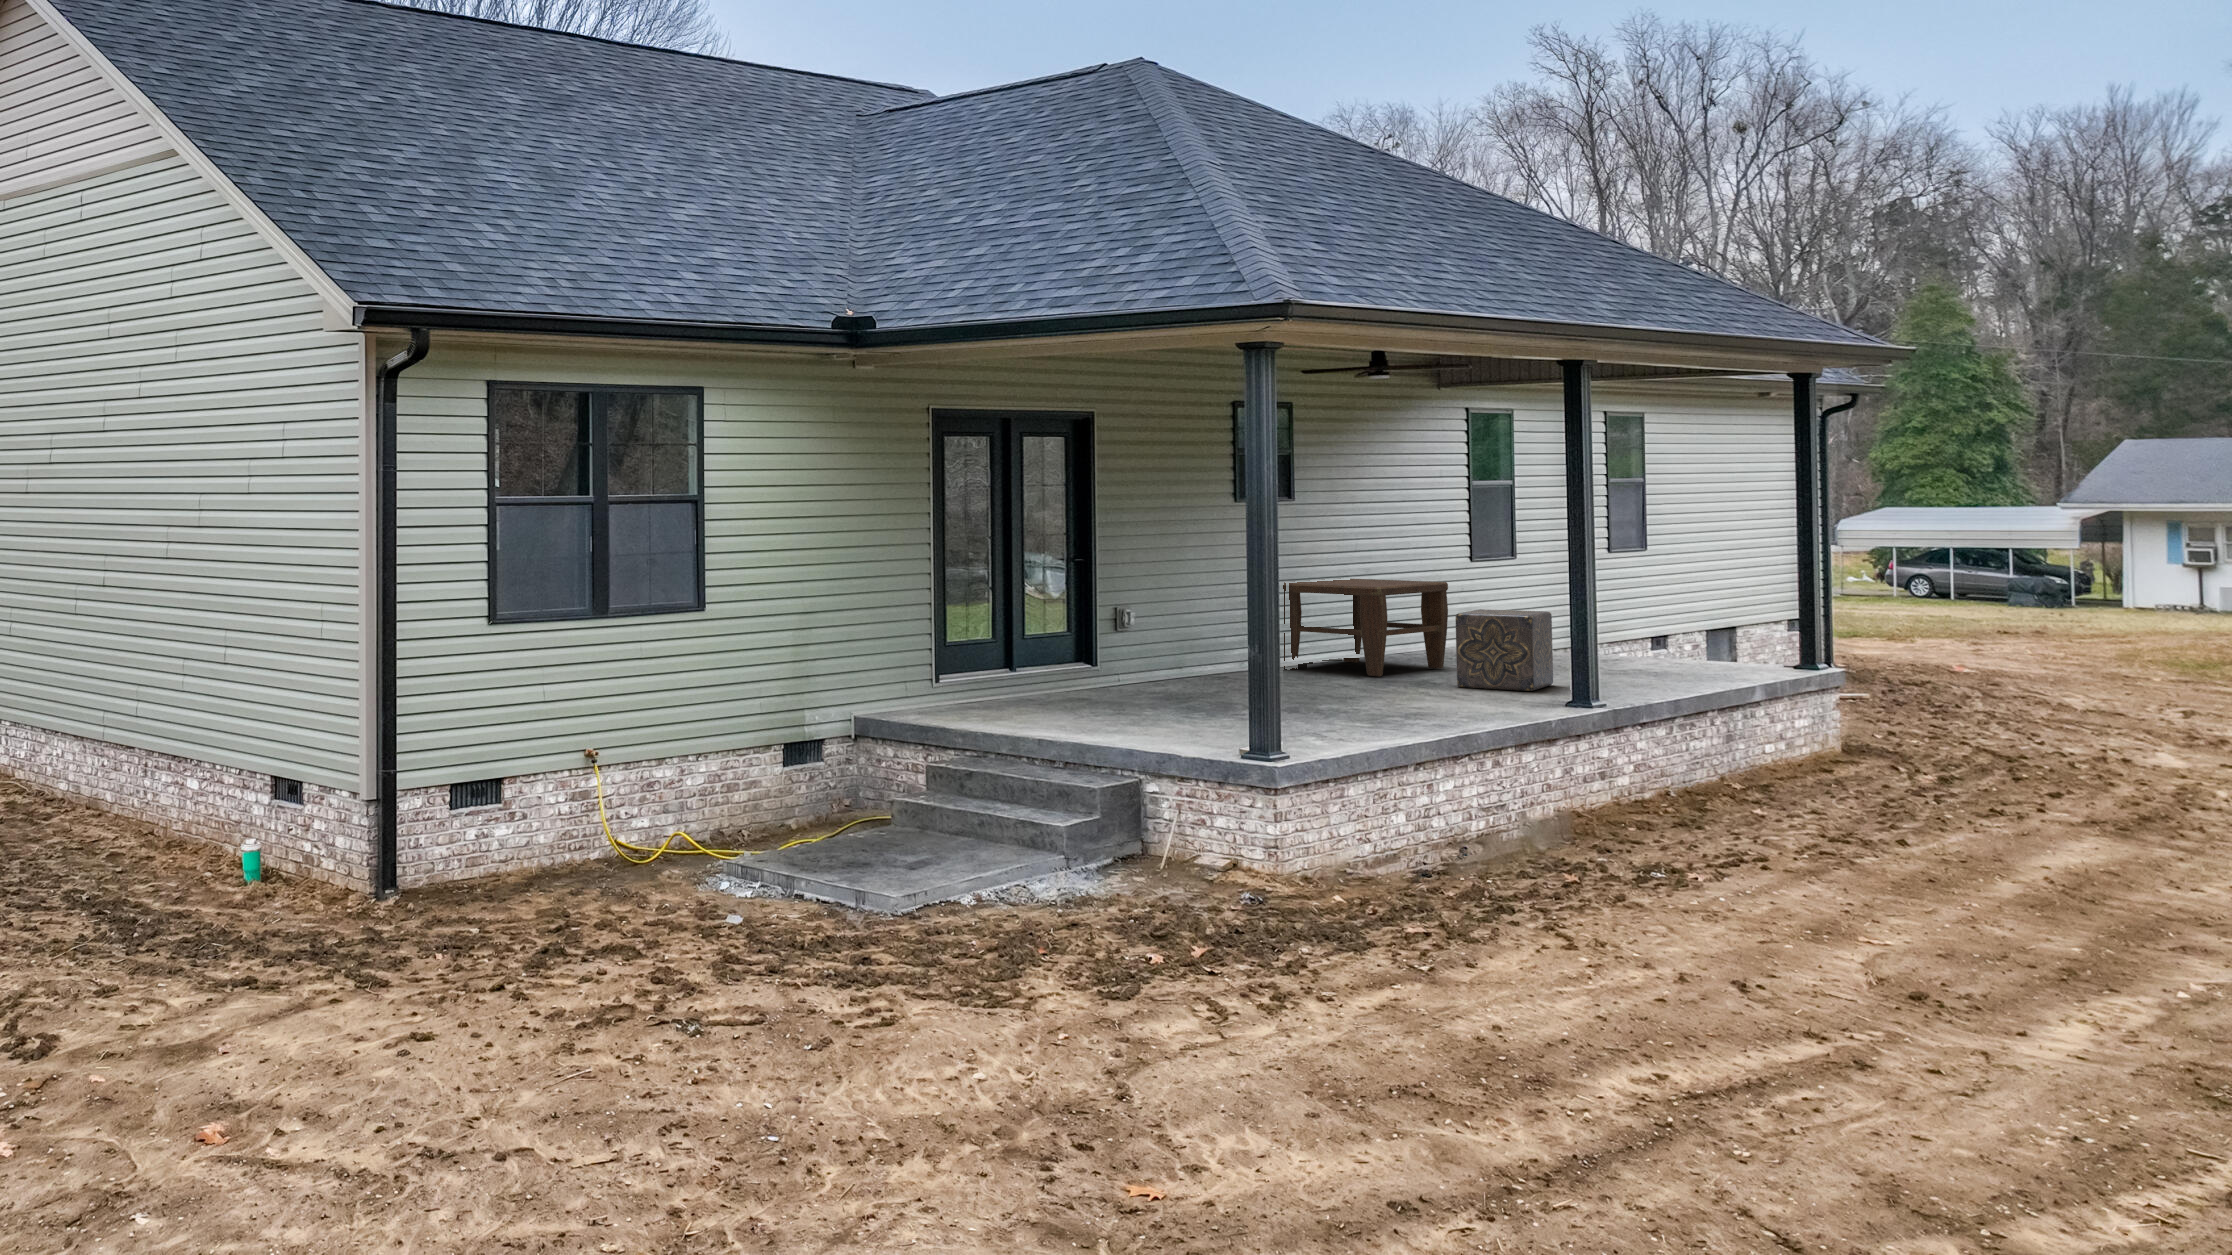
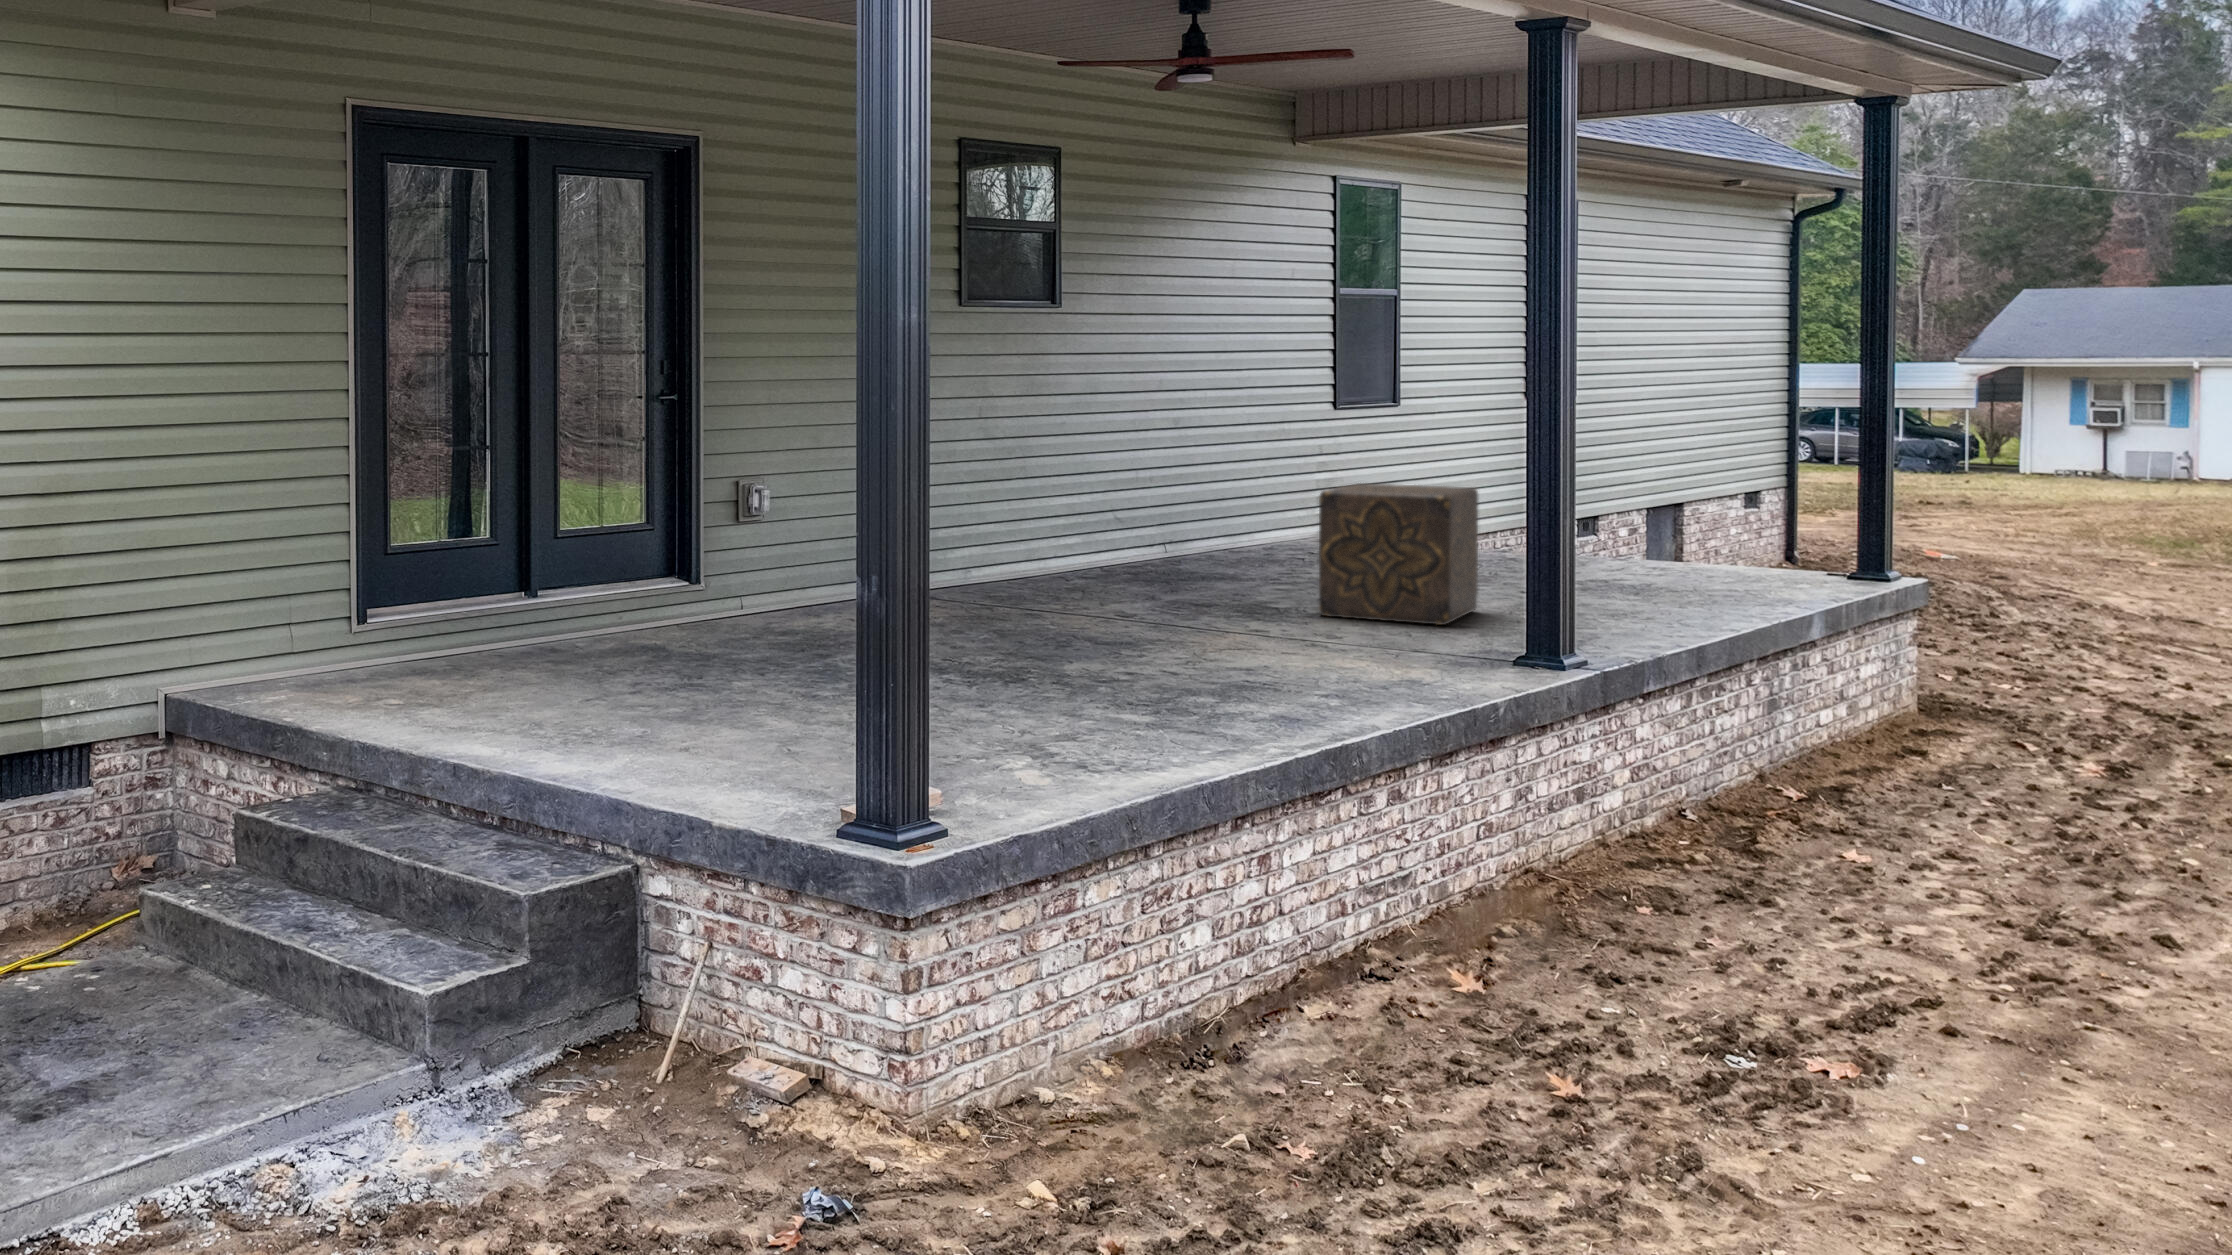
coffee table: present [1283,578,1448,677] -> none [1030,432,1306,593]

